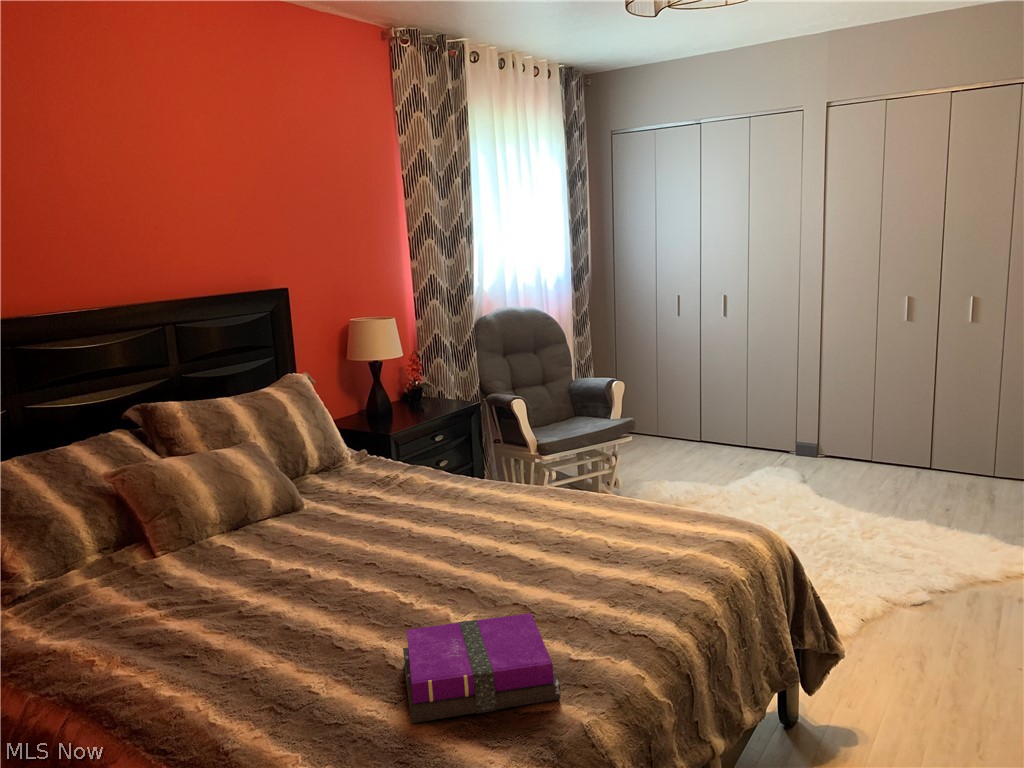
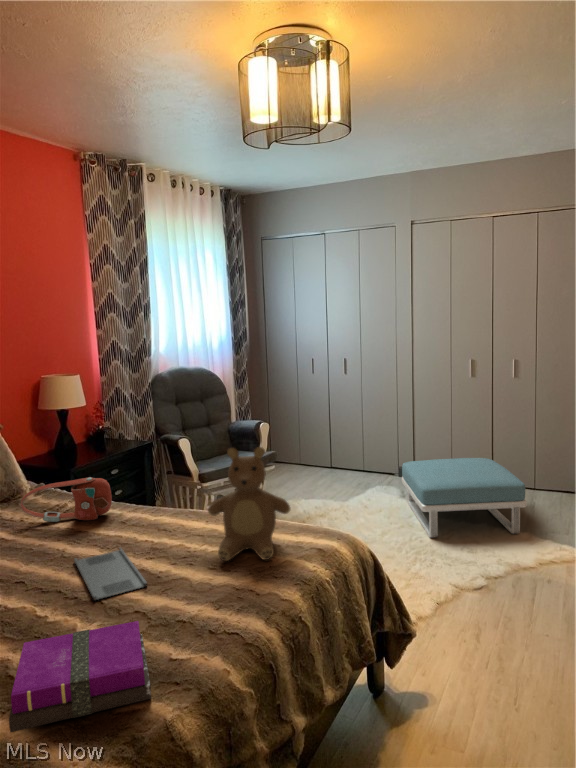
teddy bear: none [585,413,690,552] -> present [208,447,290,561]
footstool: none [805,433,985,537] -> present [402,458,527,537]
handbag: none [350,445,455,497] -> present [21,477,112,522]
tray: none [426,530,522,590] -> present [74,548,147,600]

